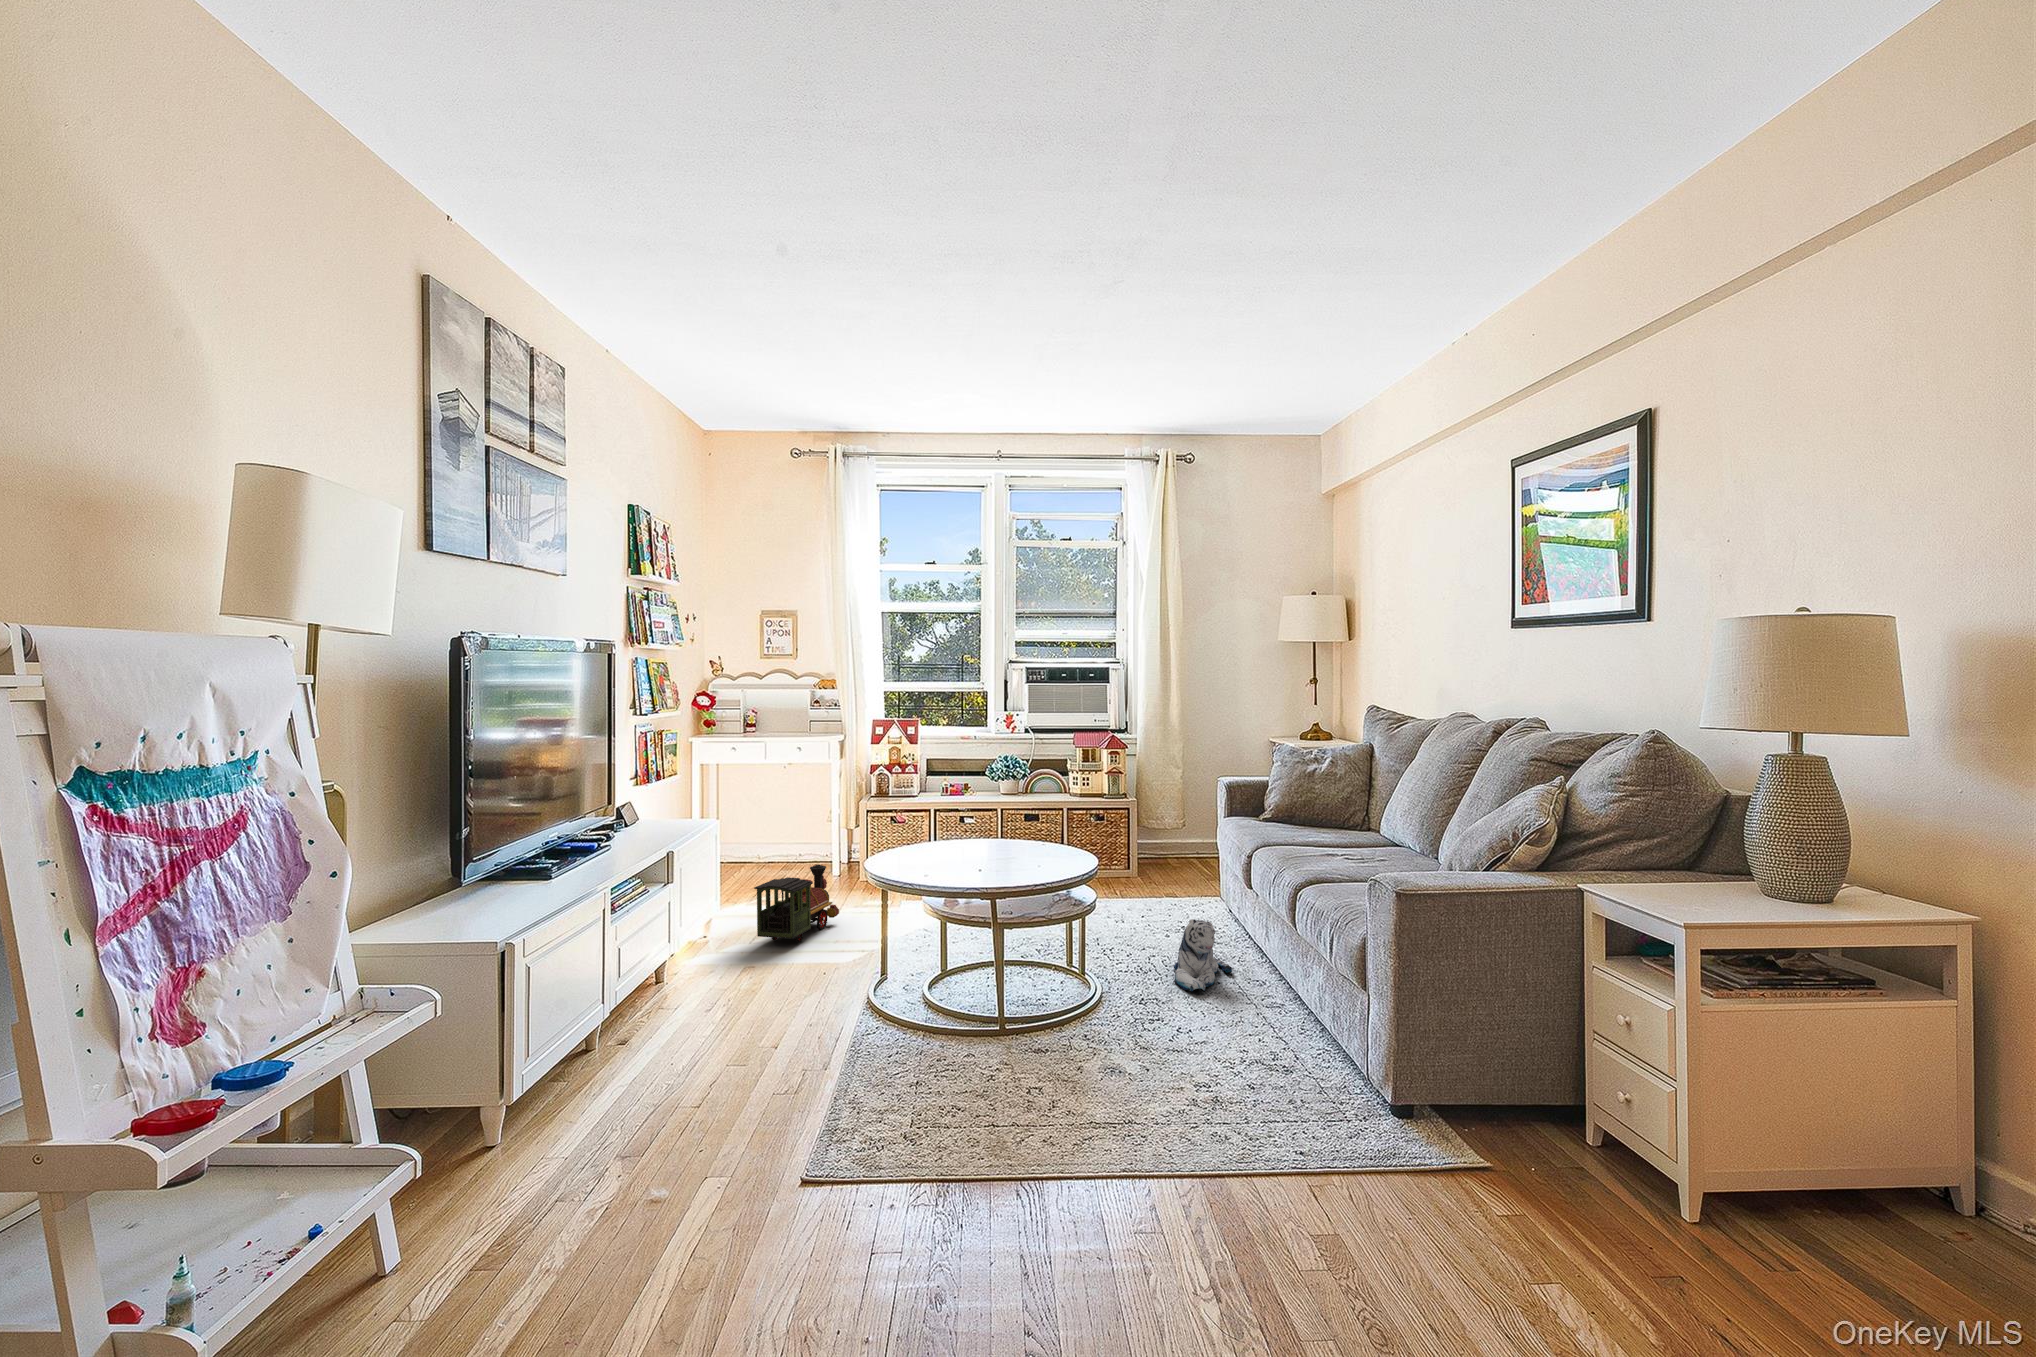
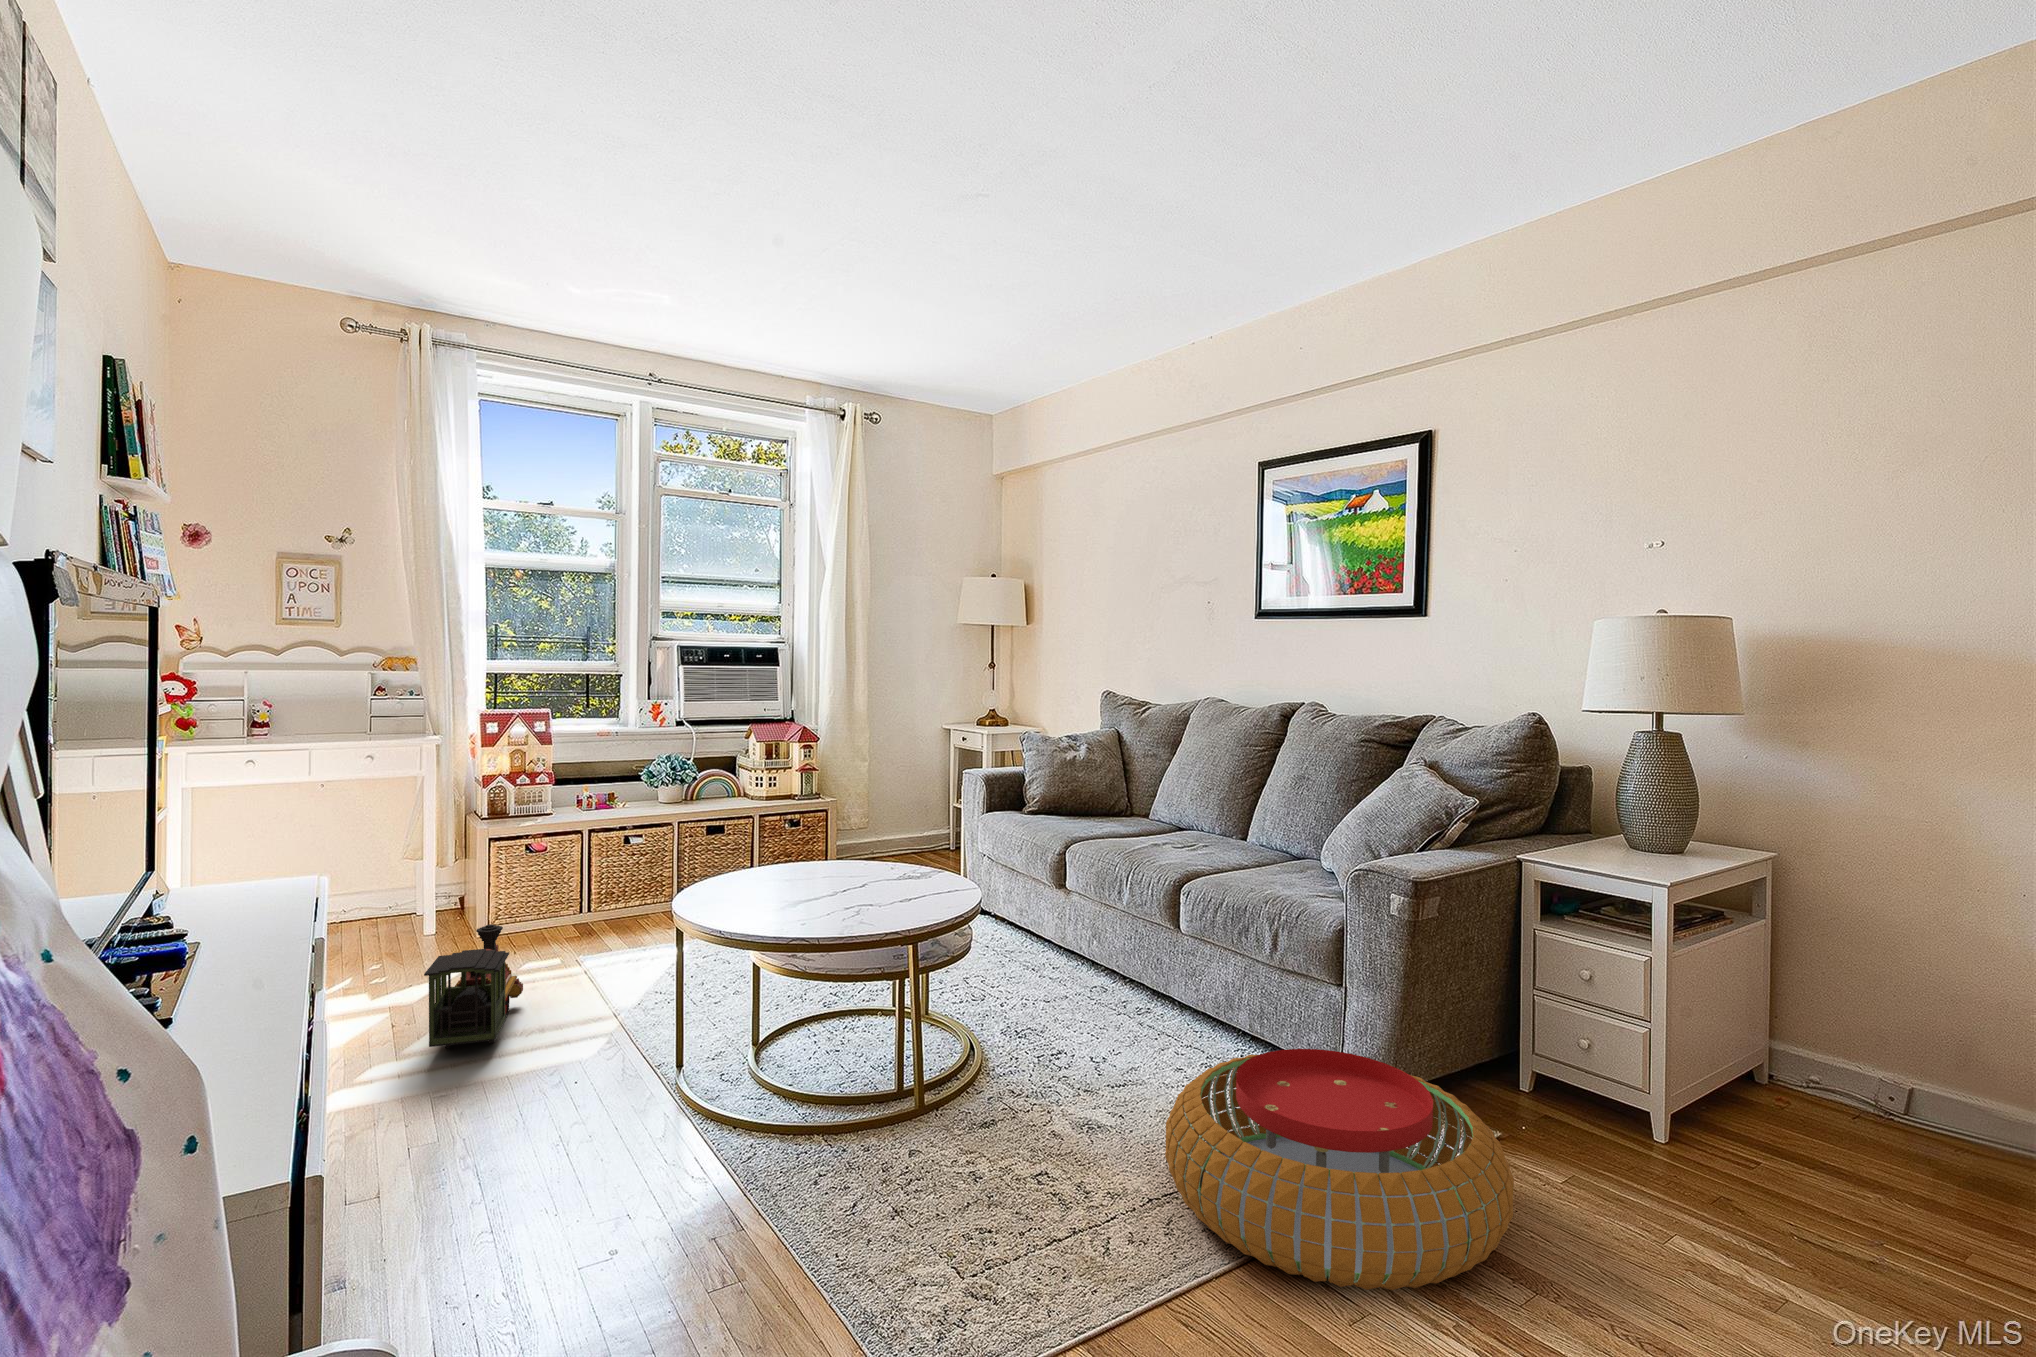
plush toy: present [1174,919,1232,992] -> none [1012,931,1077,1013]
pouf: none [1068,1026,1371,1231] -> present [1165,1049,1514,1290]

